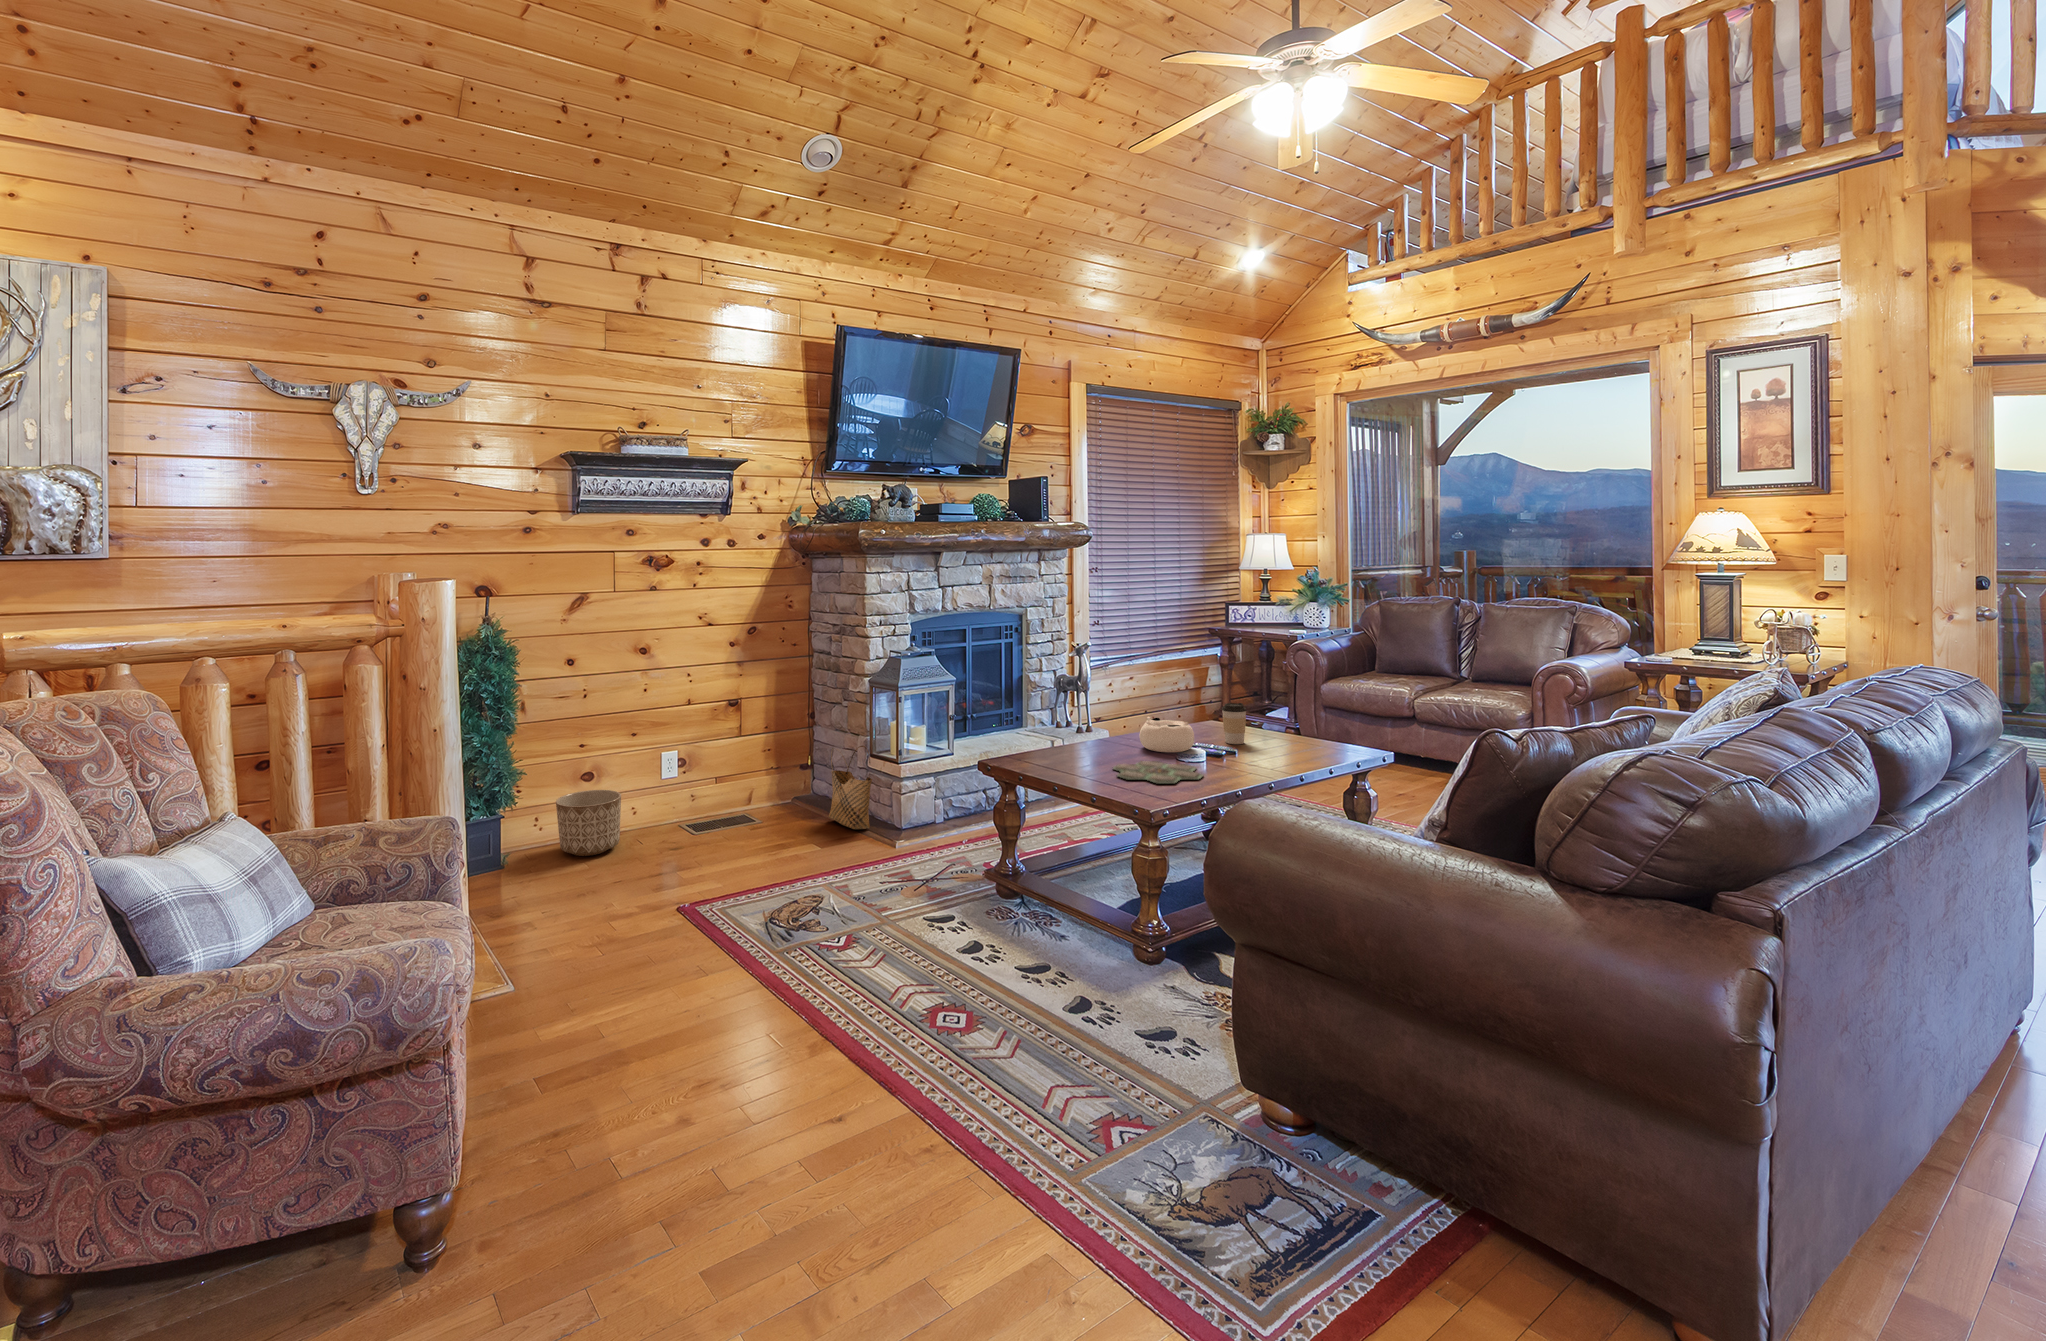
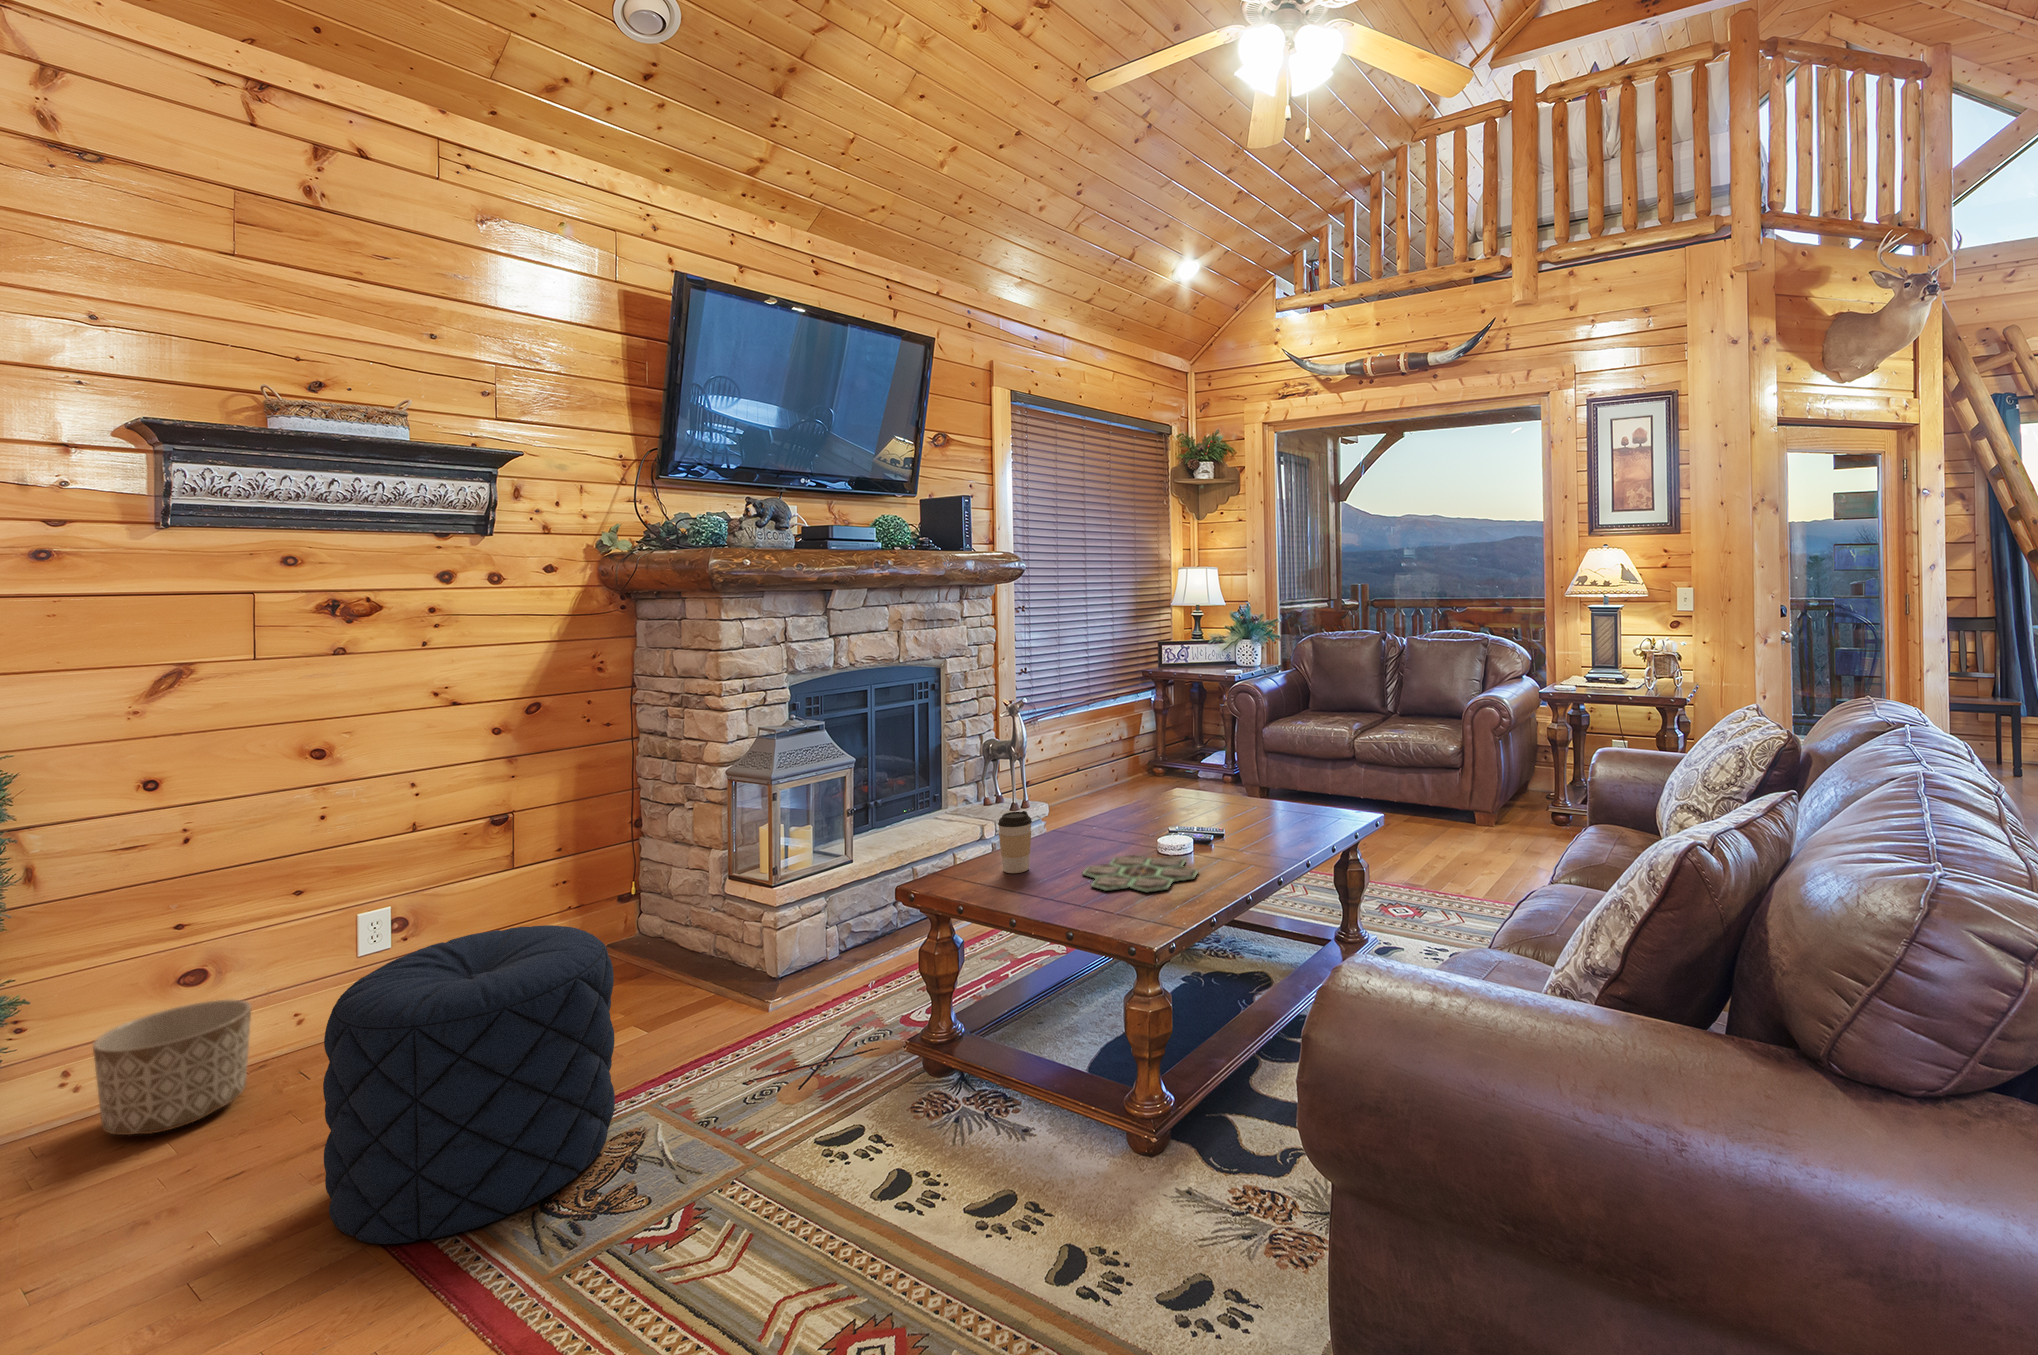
coffee cup: present [1222,703,1246,744] -> present [998,811,1032,873]
decorative bowl: present [1140,716,1194,752] -> none [1107,794,1173,839]
woven basket: present [829,746,872,829] -> none [658,865,728,992]
pouf: none [666,762,809,924] -> present [323,925,615,1244]

